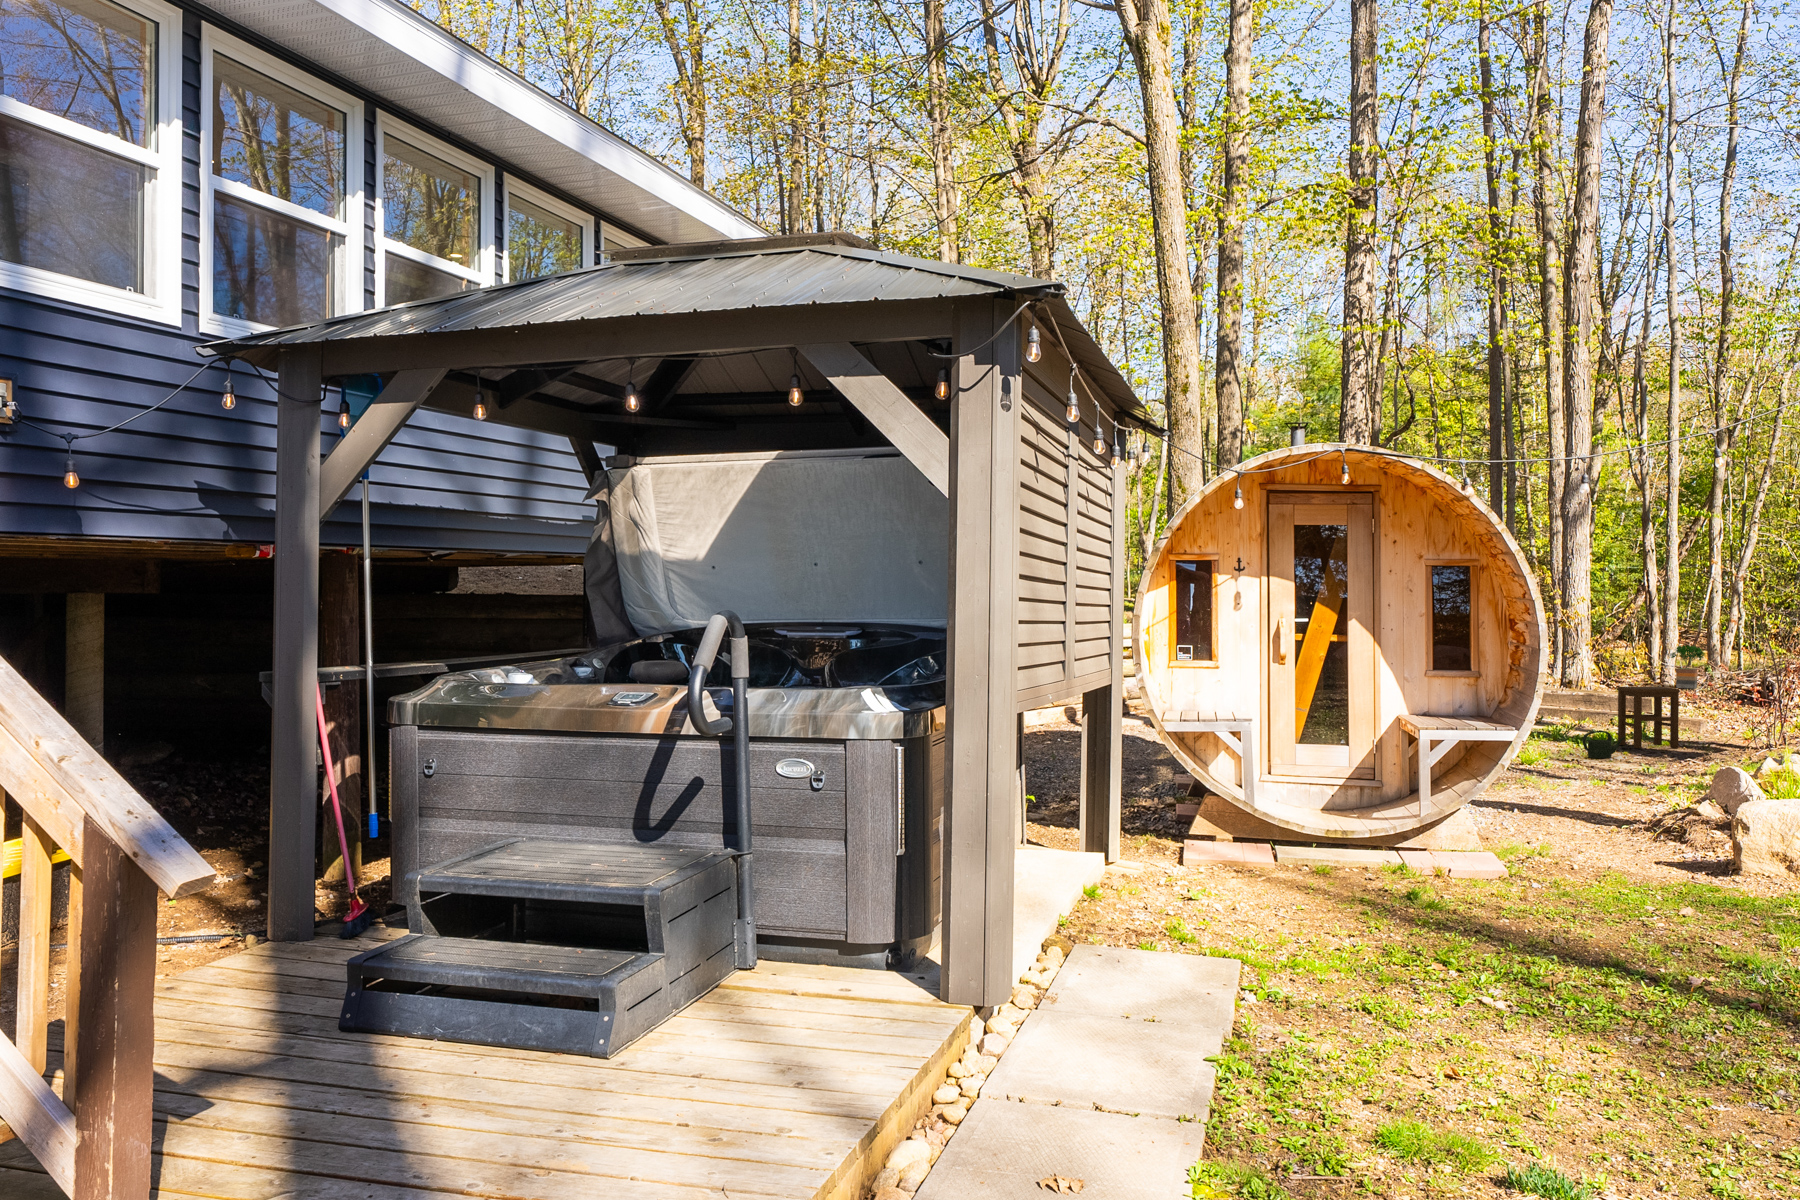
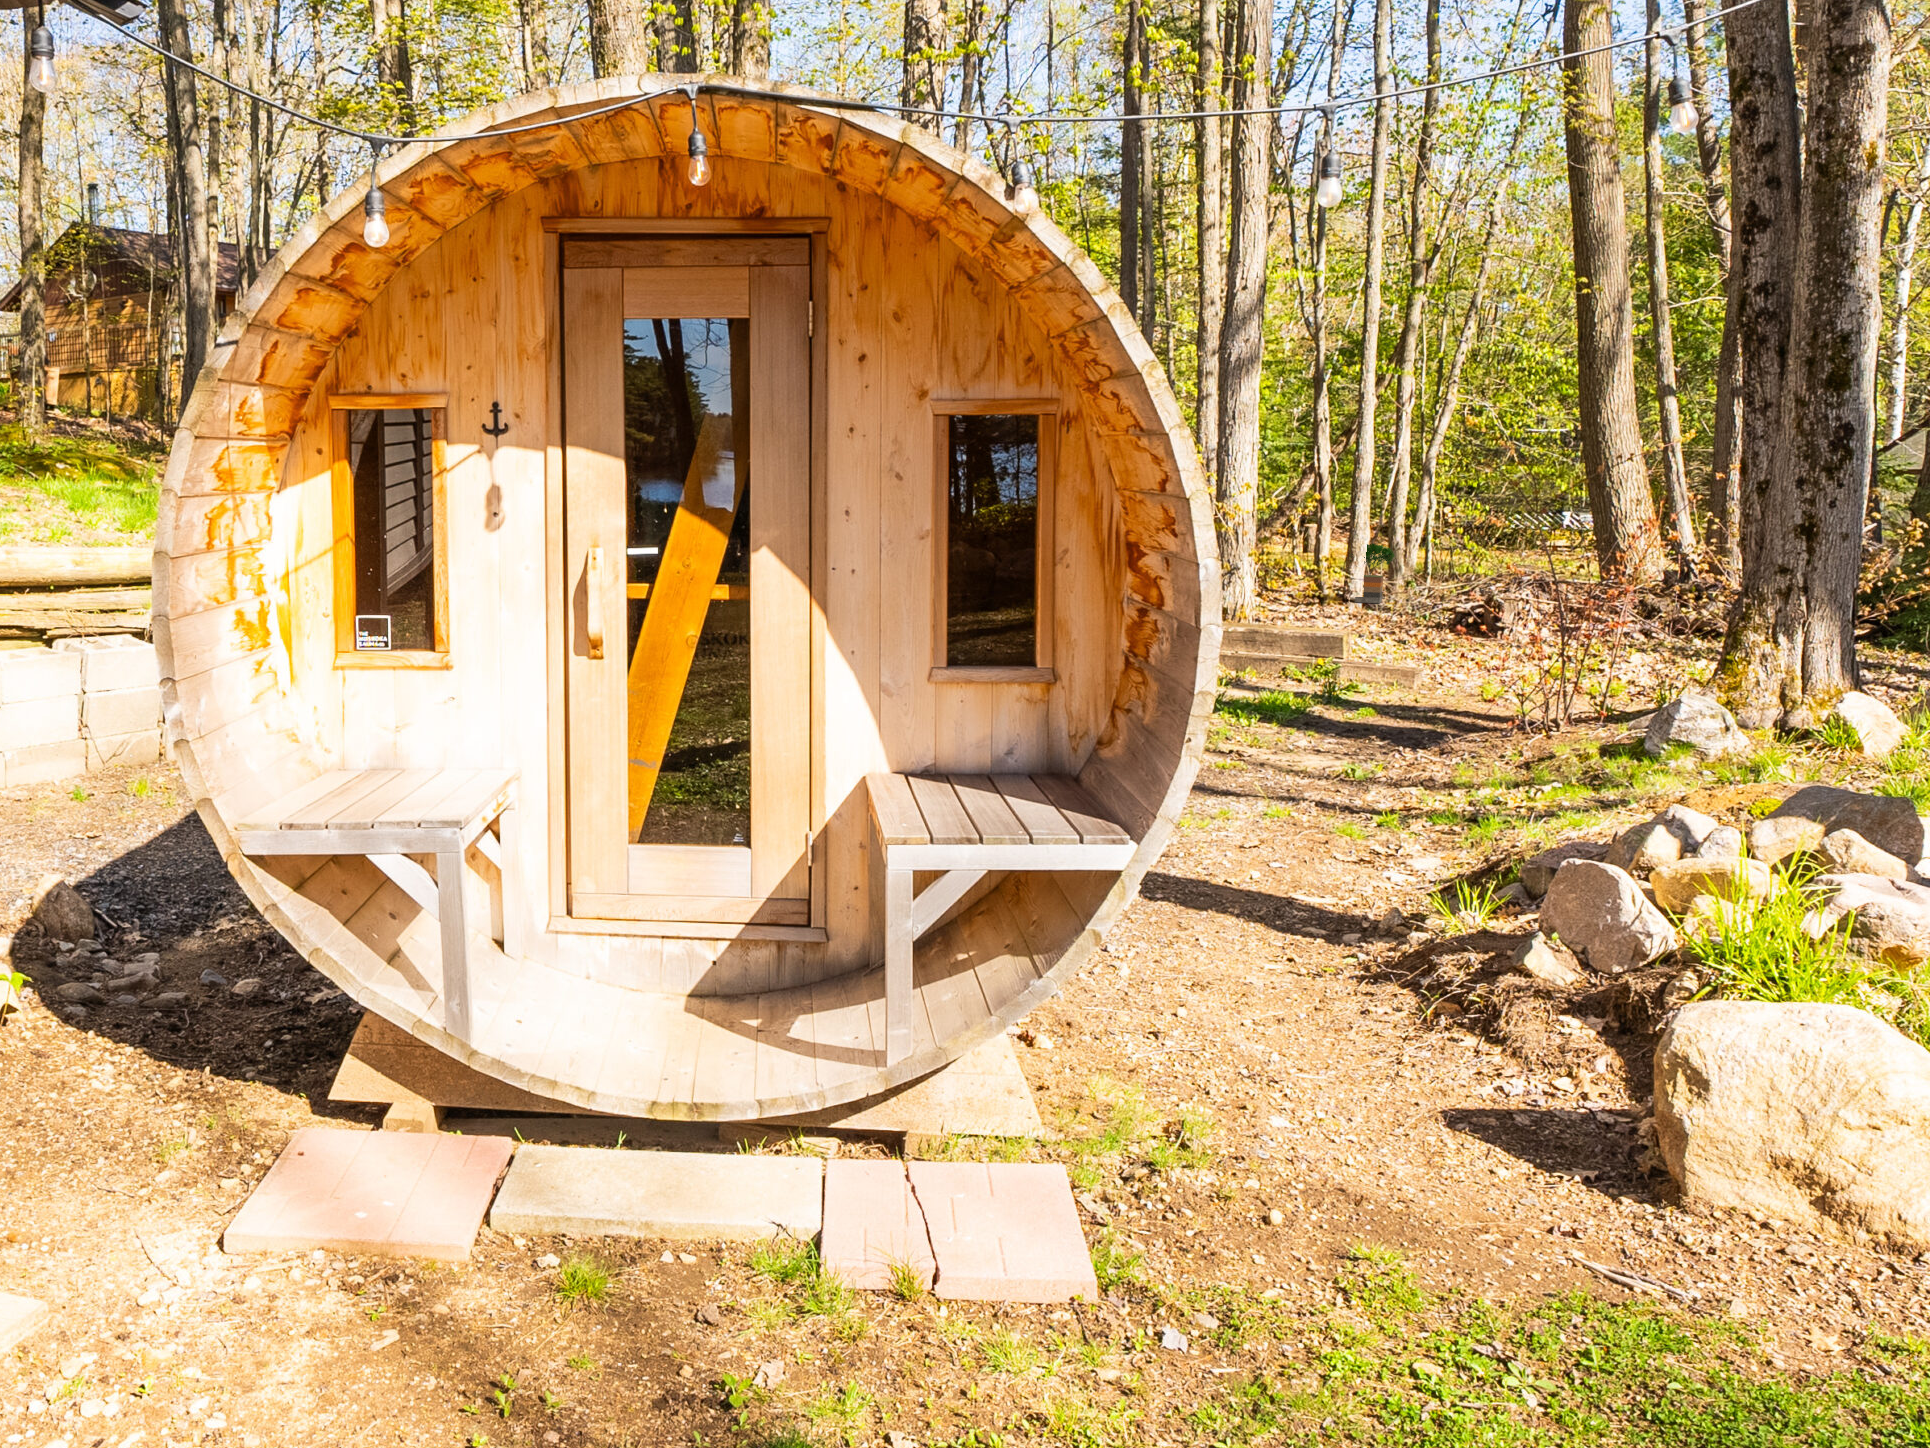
stool: present [1617,686,1680,748] -> none [1301,630,1407,736]
watering can: present [1582,731,1625,758] -> none [1249,716,1320,764]

